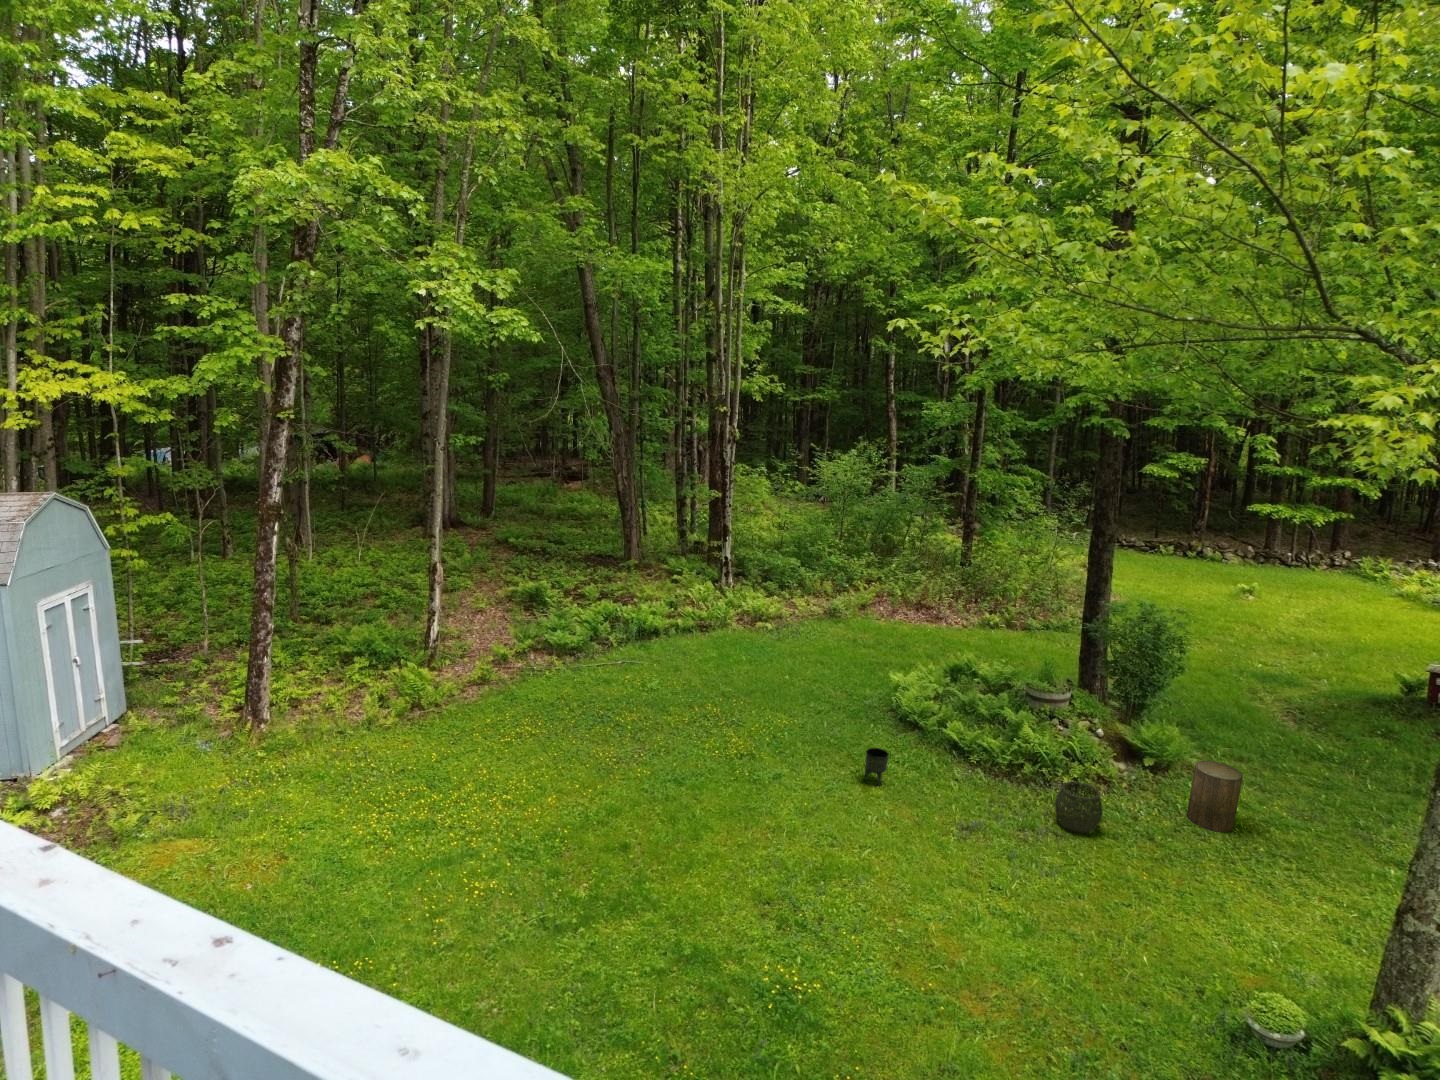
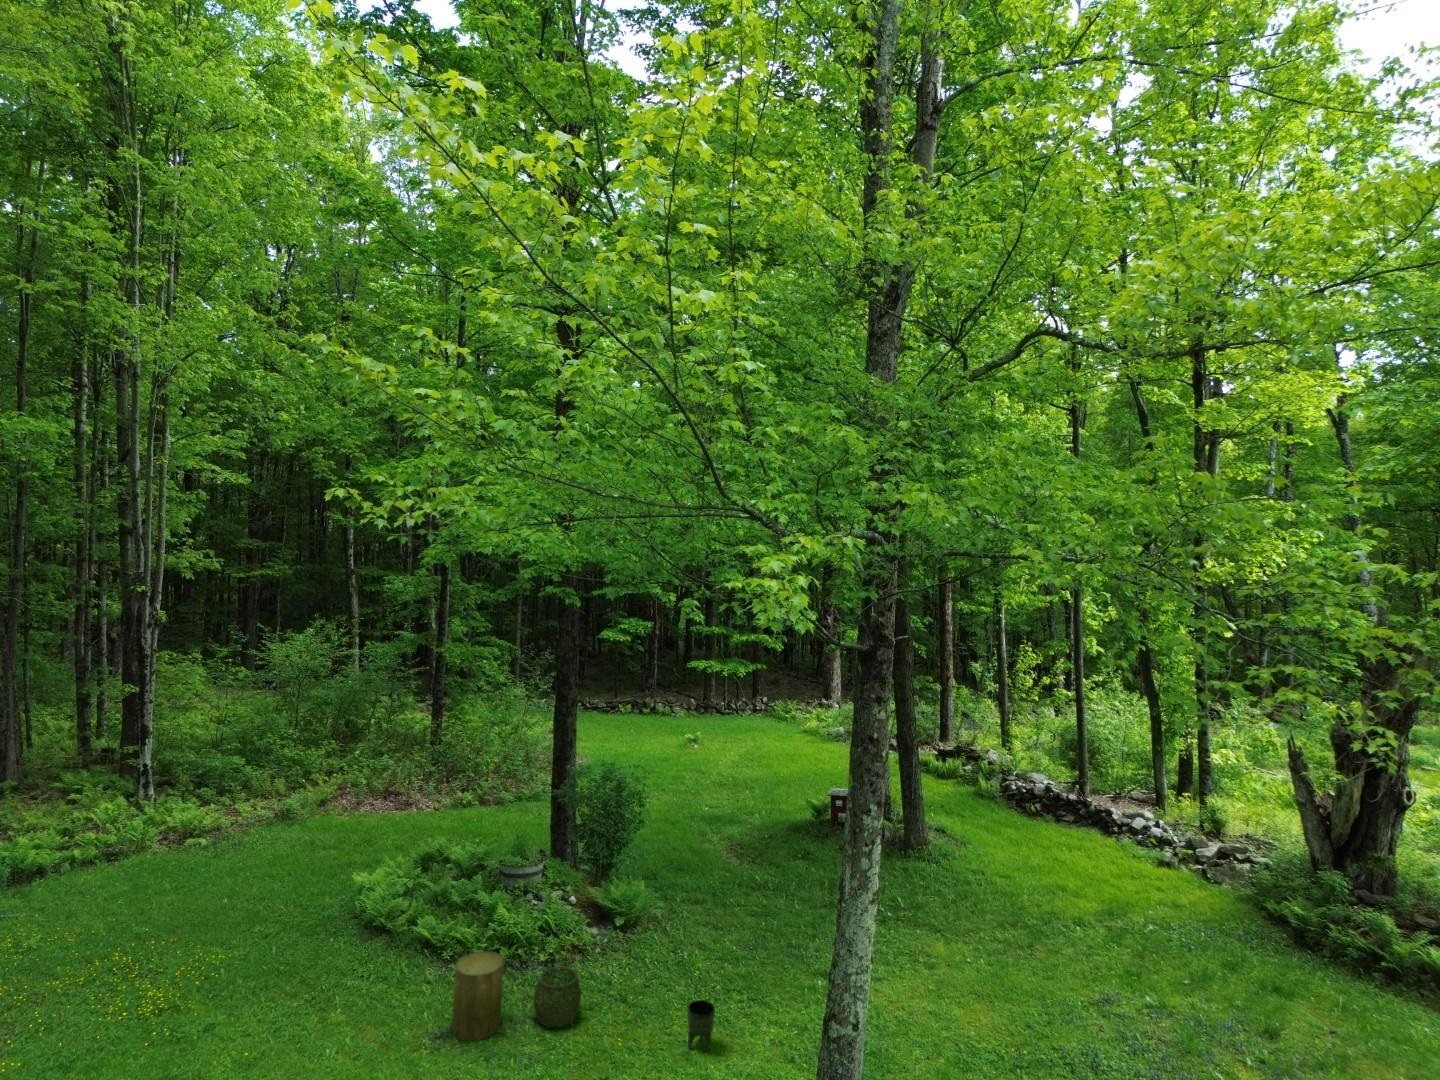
planter: present [865,748,889,786] -> present [688,1000,715,1051]
stool: present [1187,761,1243,832] -> present [452,951,504,1041]

